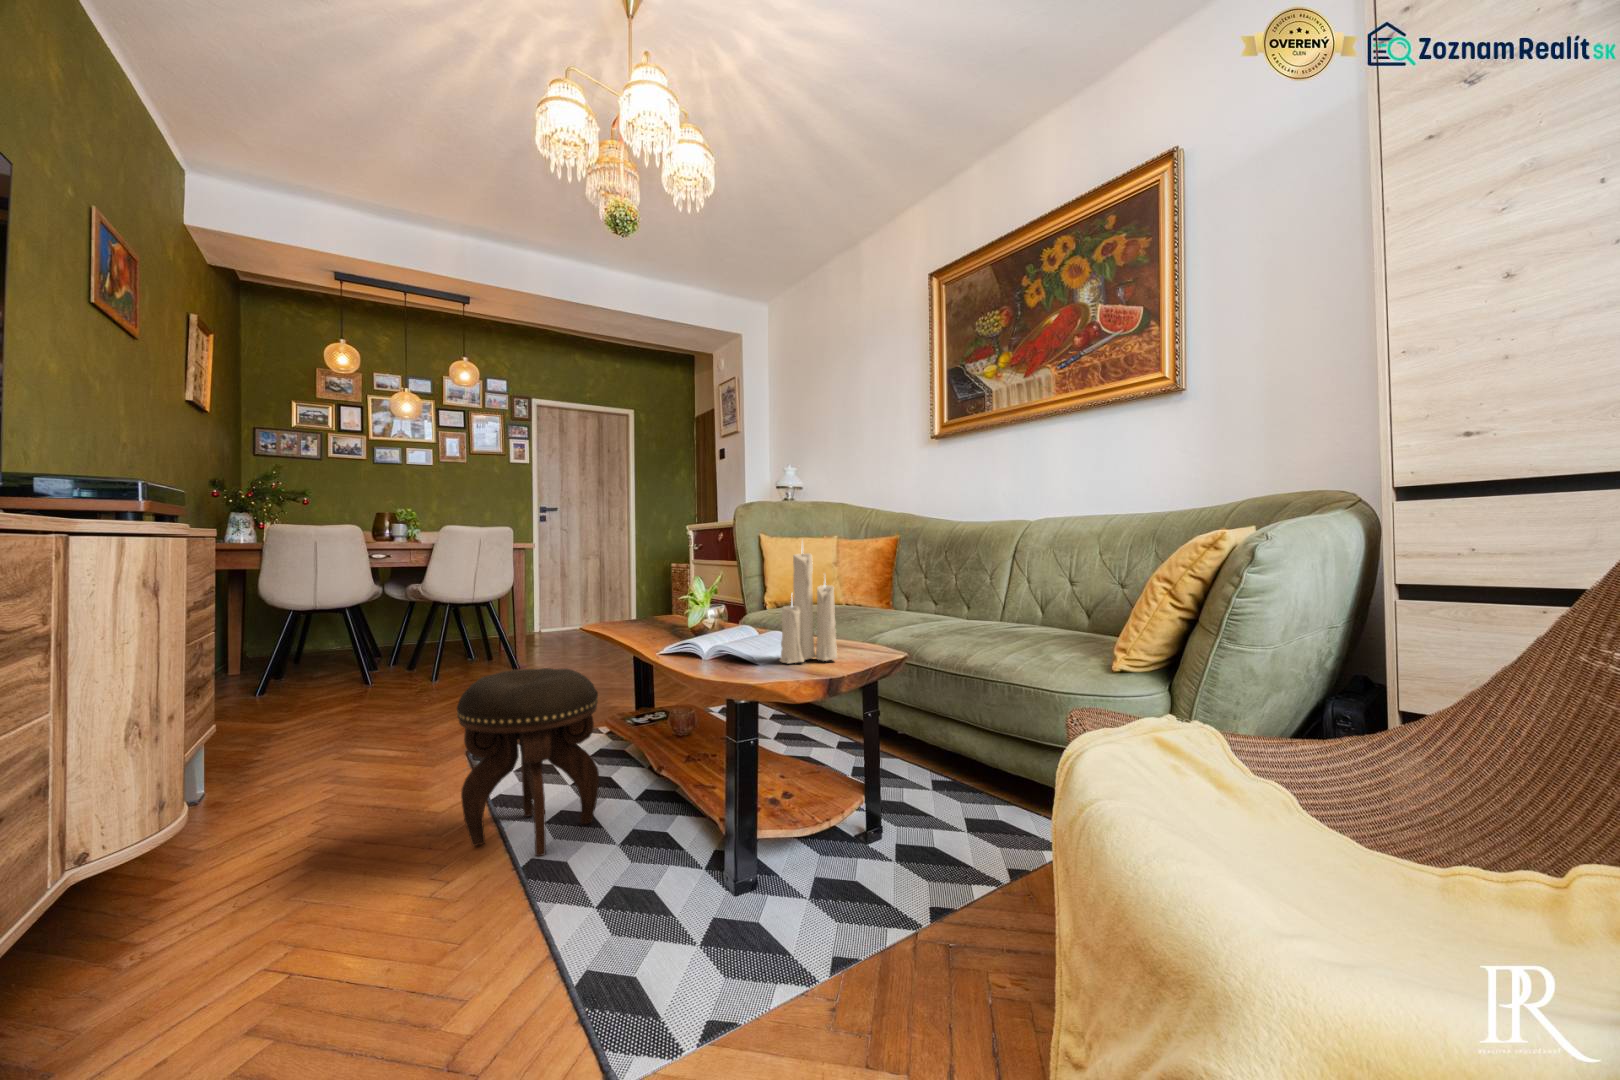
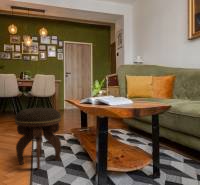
candle: present [780,553,837,663] -> none [120,56,143,105]

